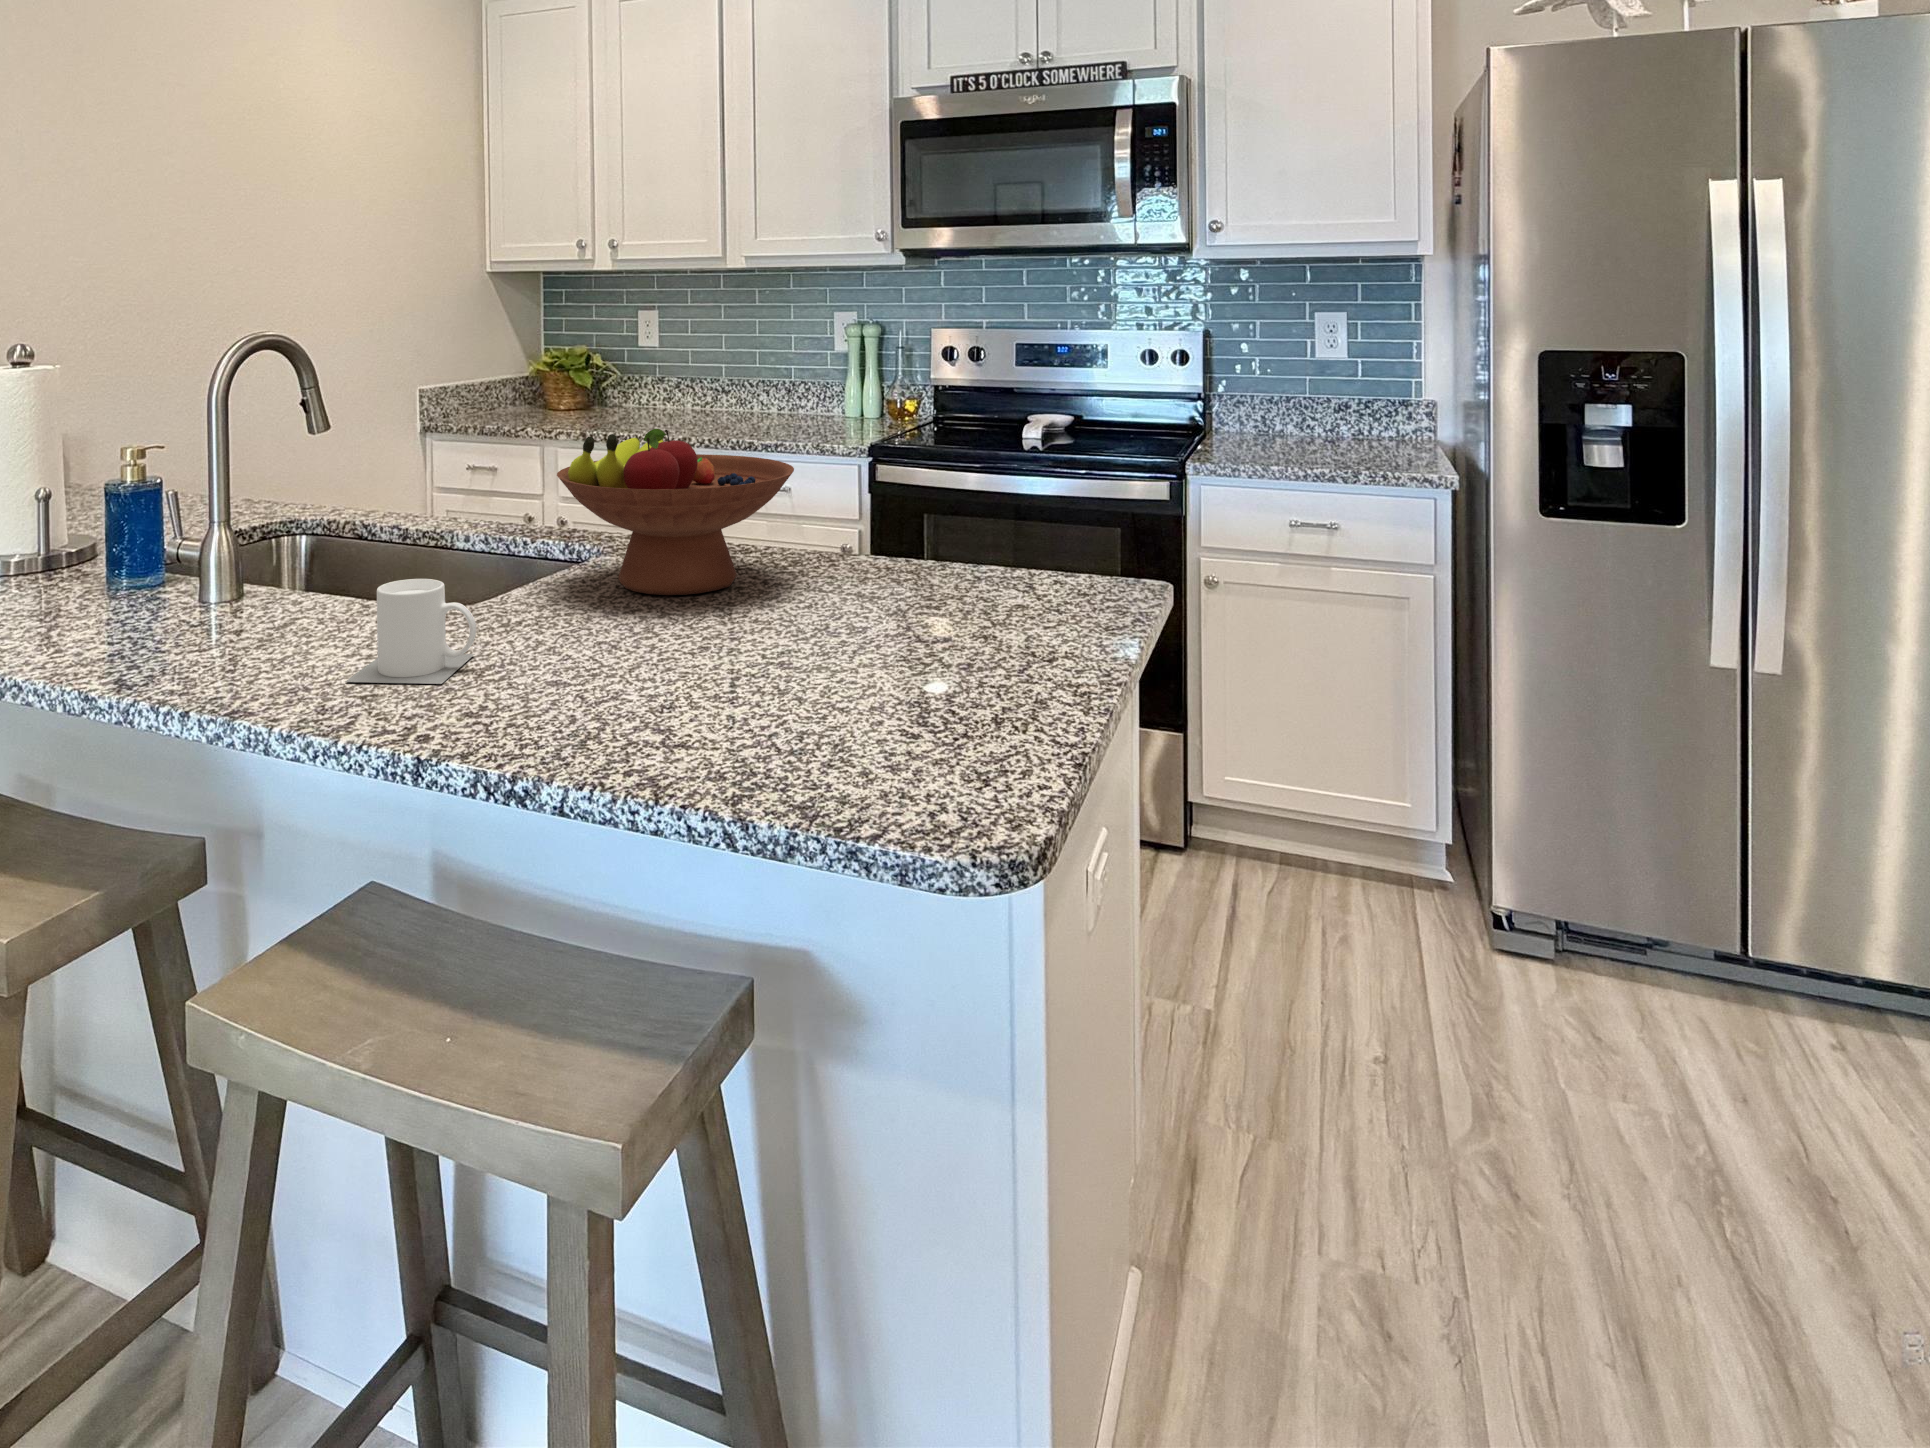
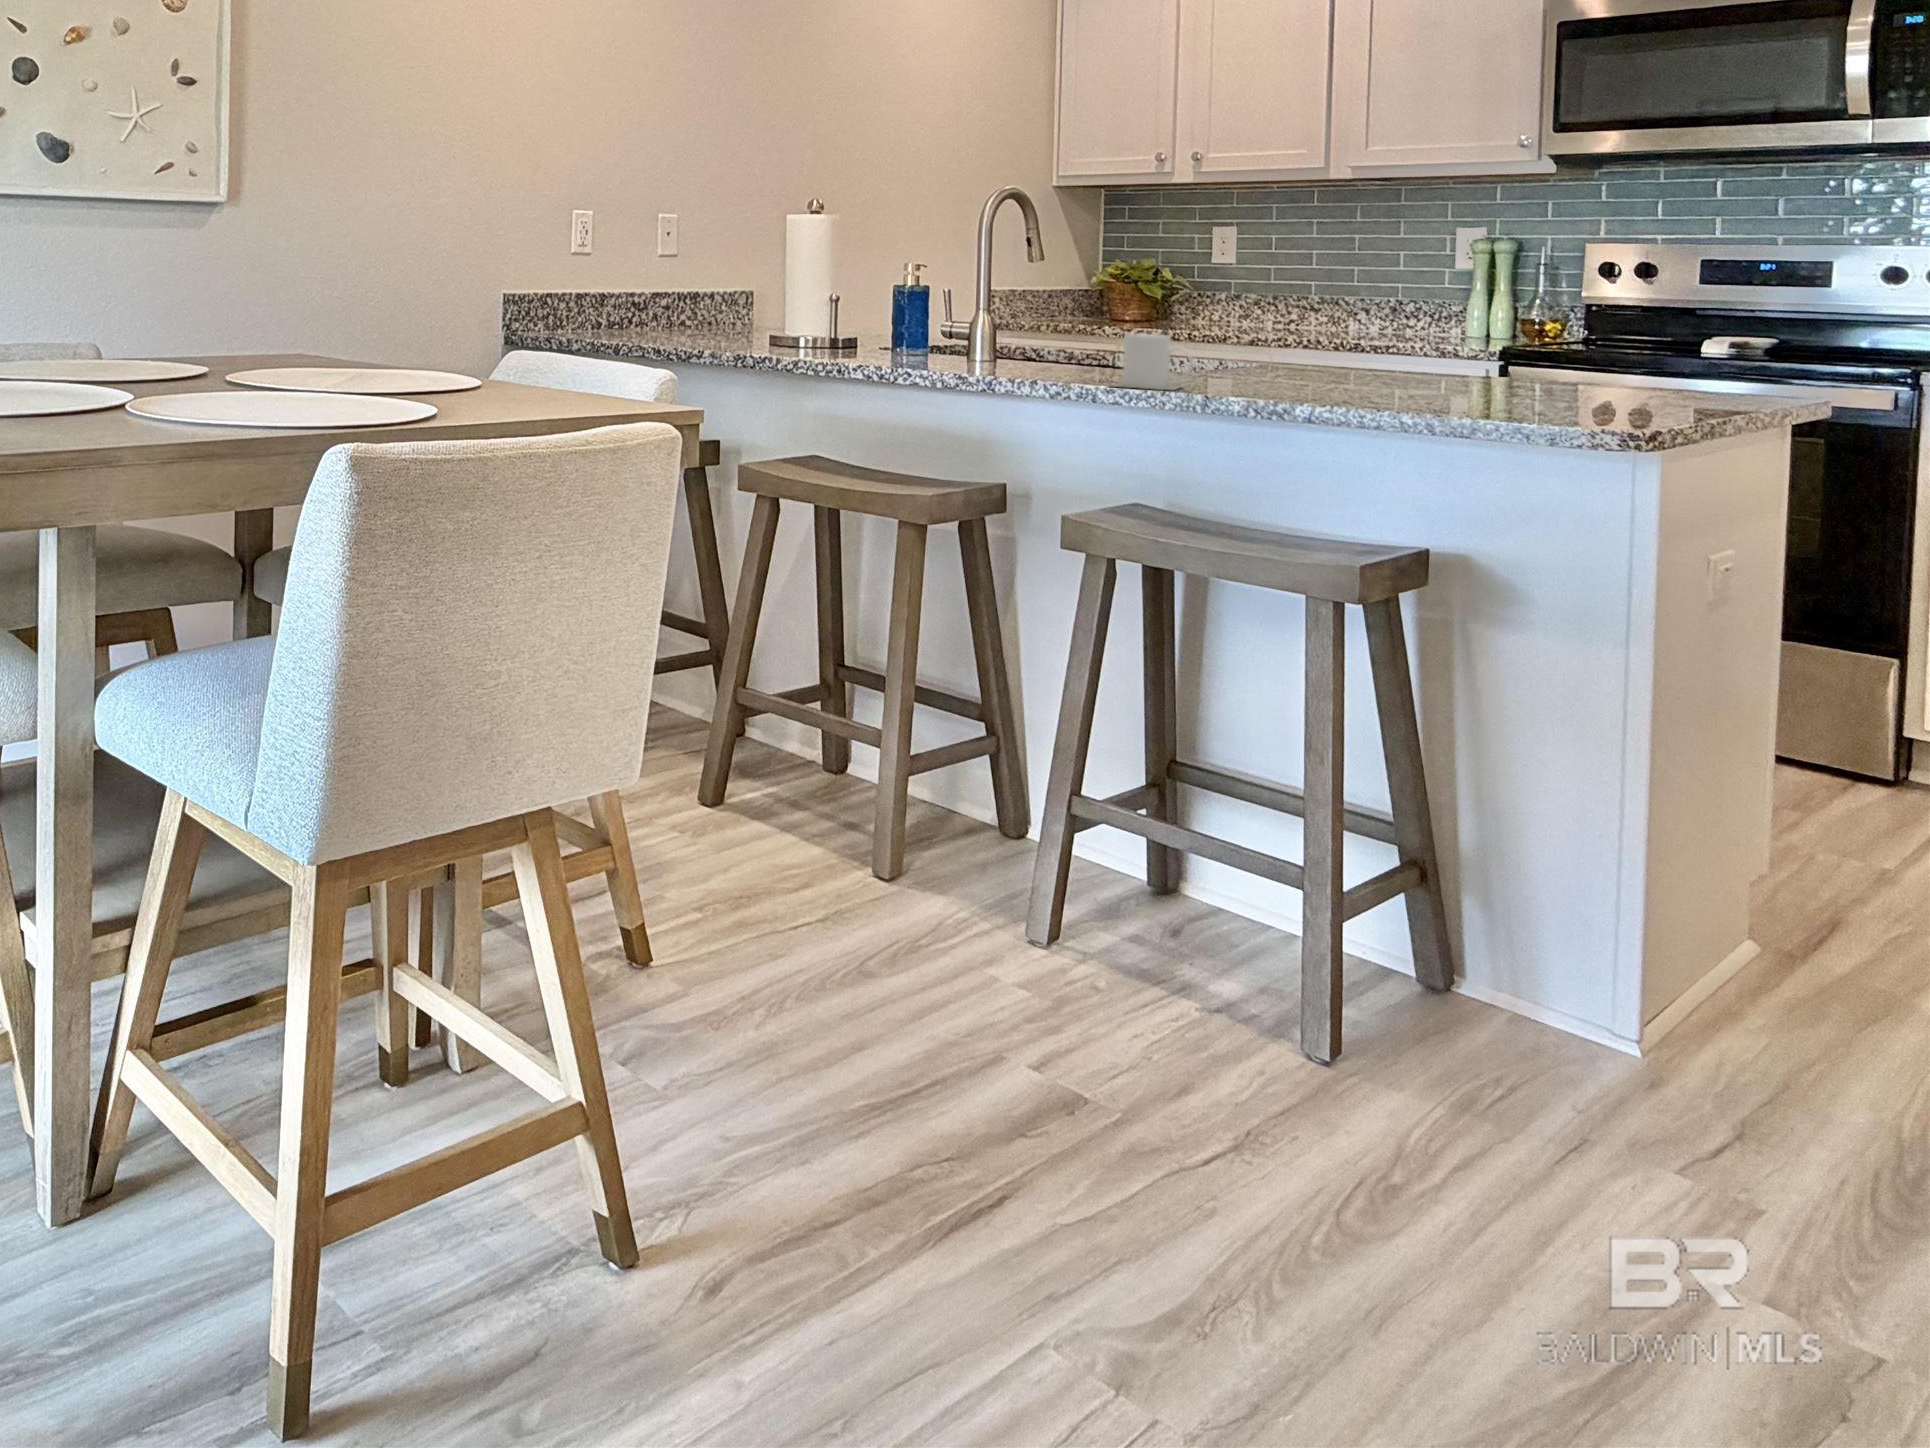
fruit bowl: present [557,429,794,595] -> none [1223,263,1434,385]

